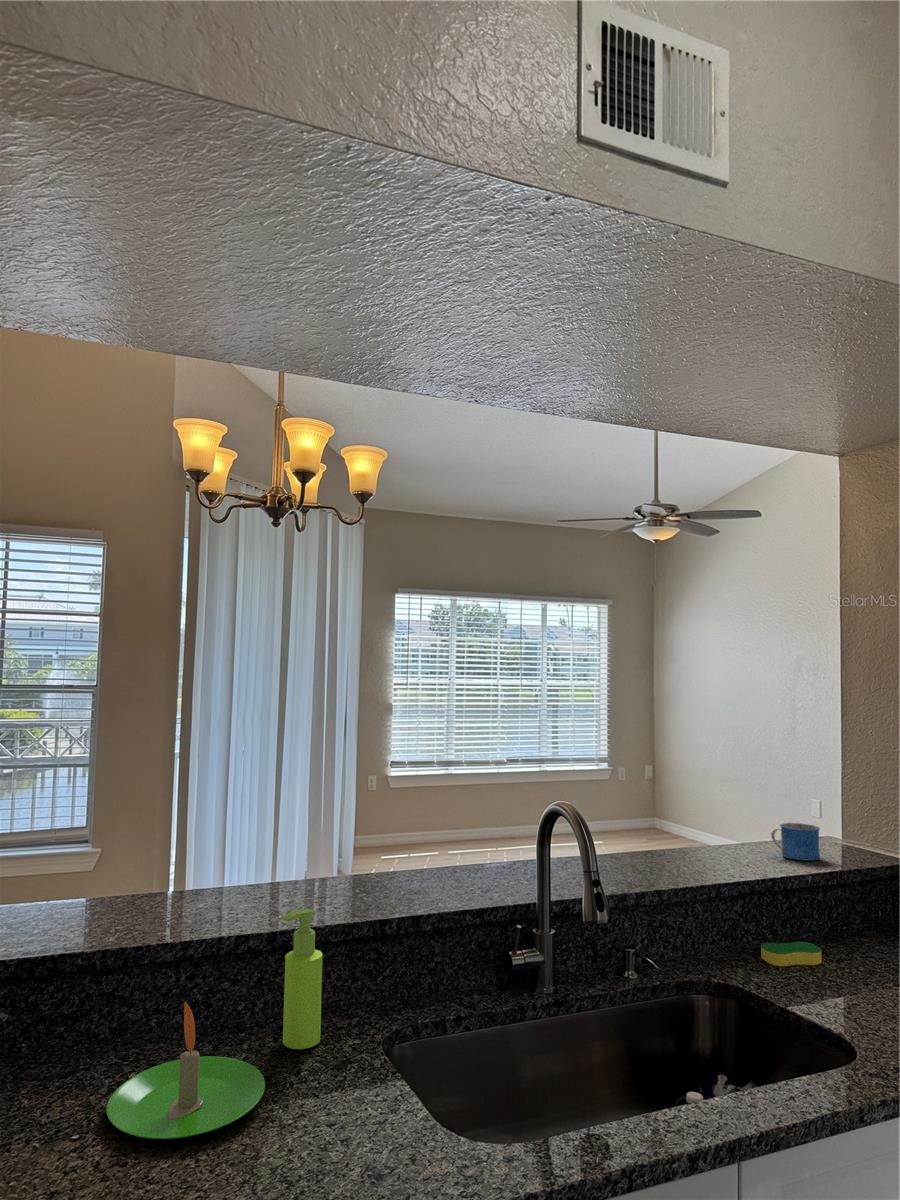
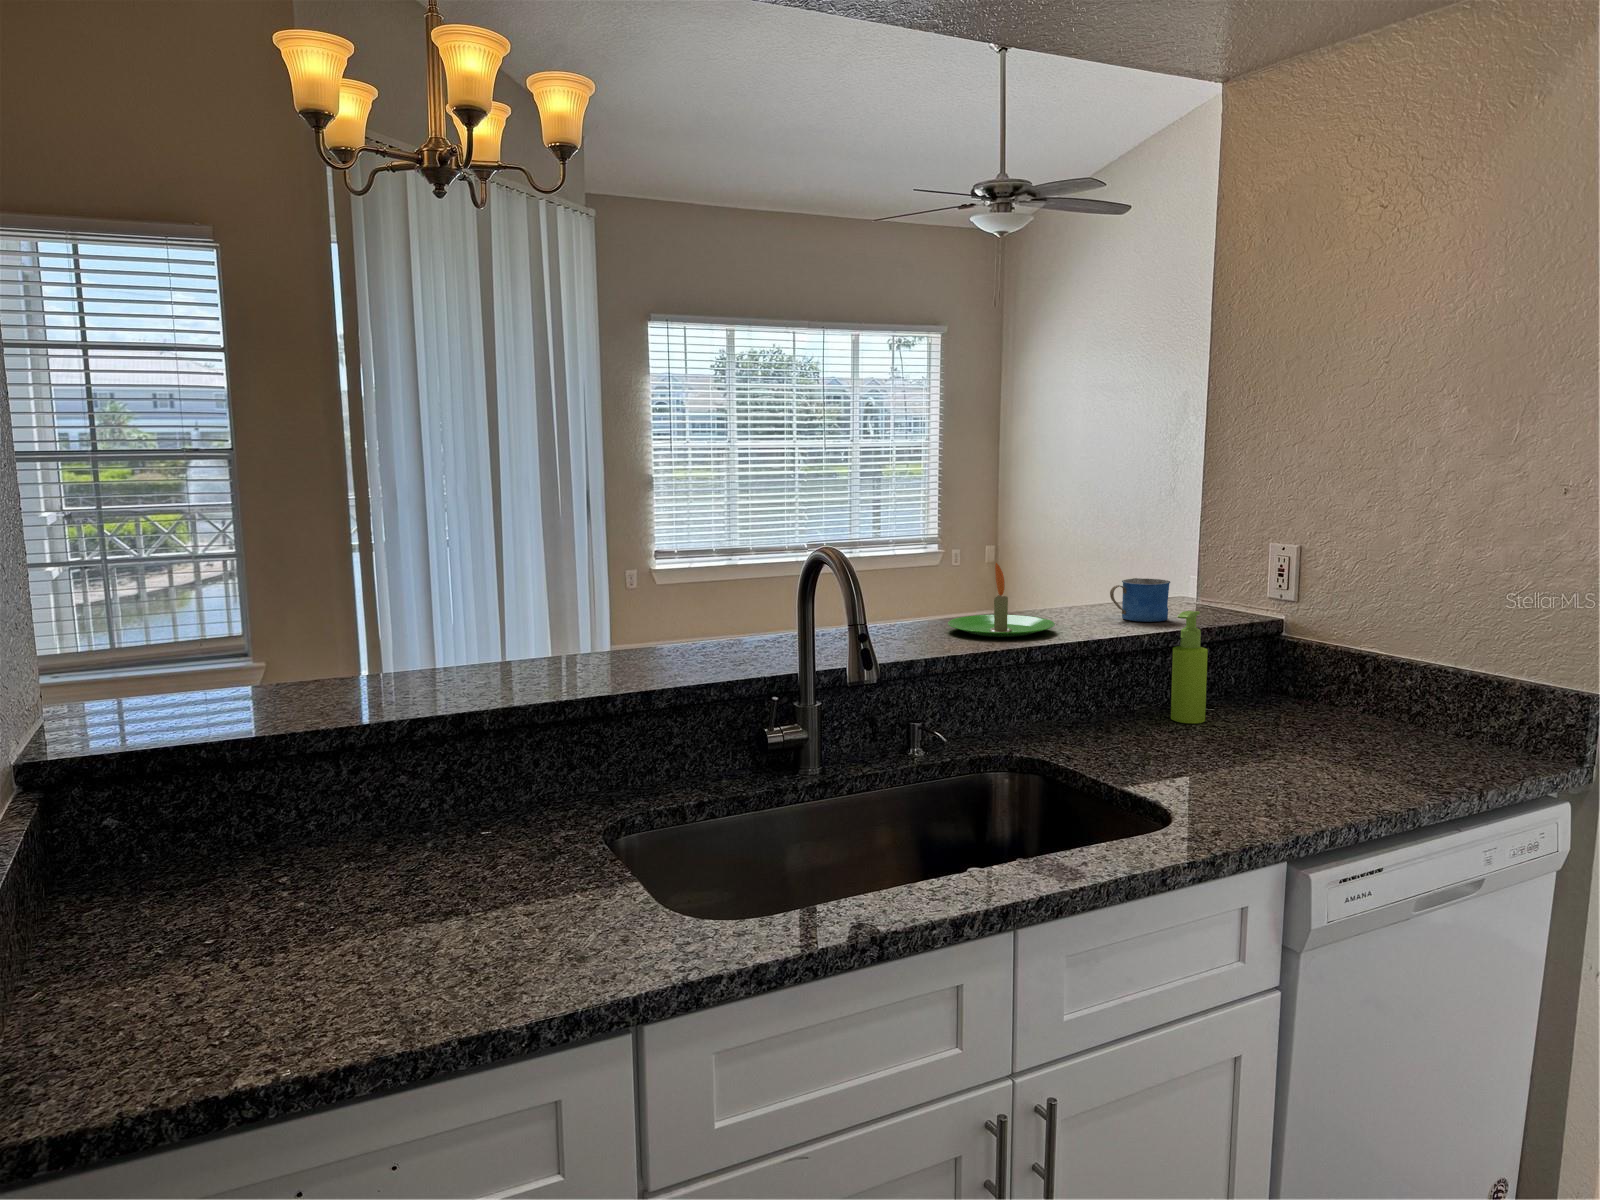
soap dispenser: present [281,909,322,1049] -> present [1171,611,1208,723]
sponge: present [761,942,822,966] -> none [1082,712,1154,739]
candle: present [107,1002,265,1139] -> present [948,563,1055,637]

